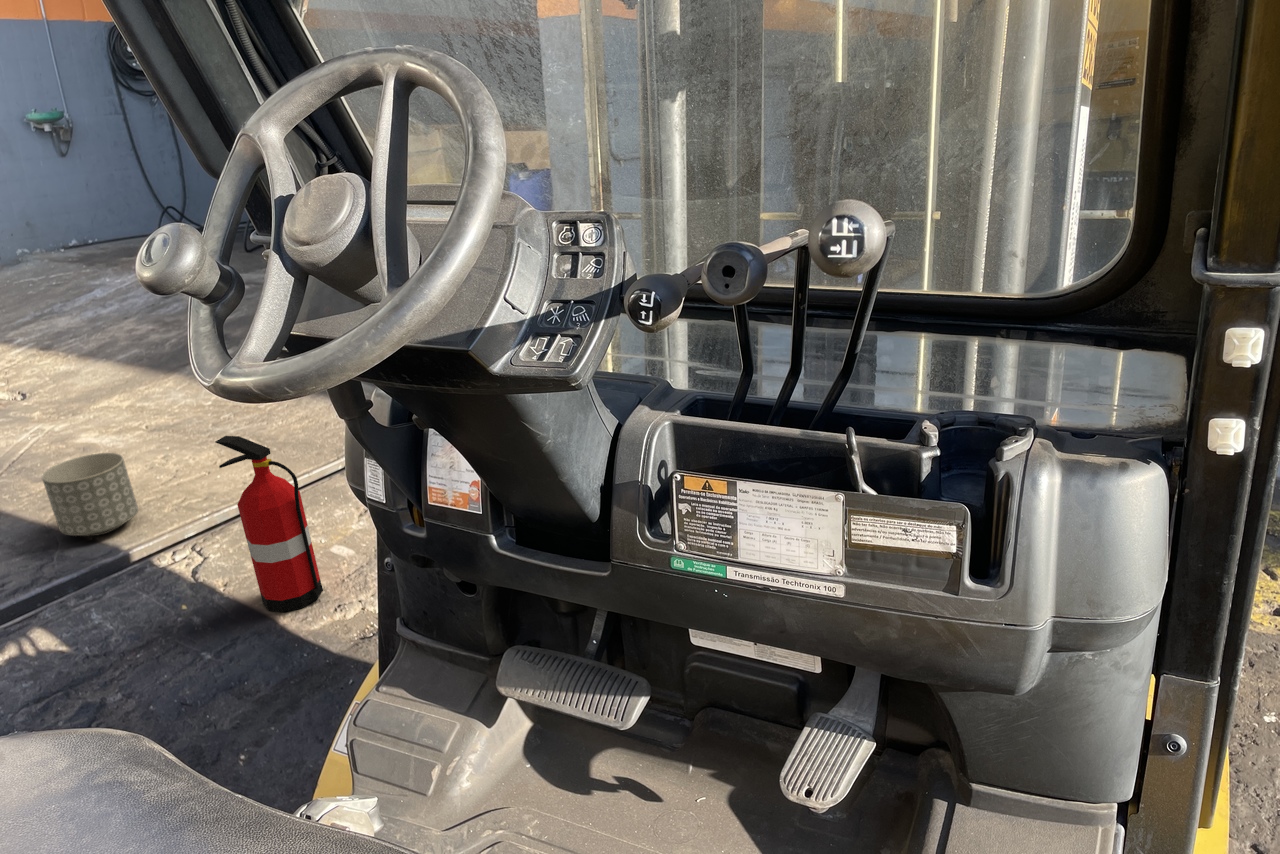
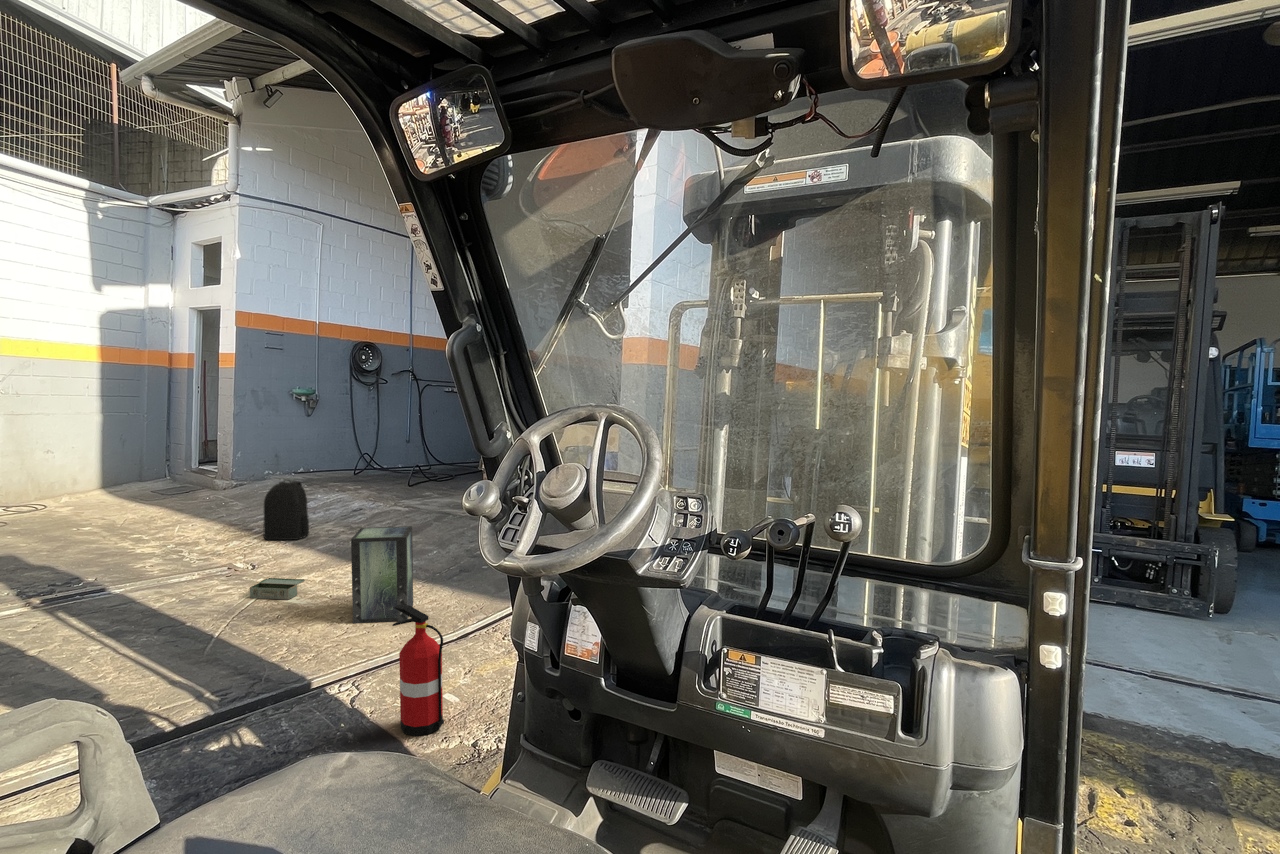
backpack: none [42,267,122,358] -> present [263,481,309,540]
storage box: none [158,317,275,463] -> present [351,526,413,623]
toolbox: none [36,409,116,443] -> present [250,578,305,600]
planter: present [42,453,138,536] -> none [261,609,318,667]

